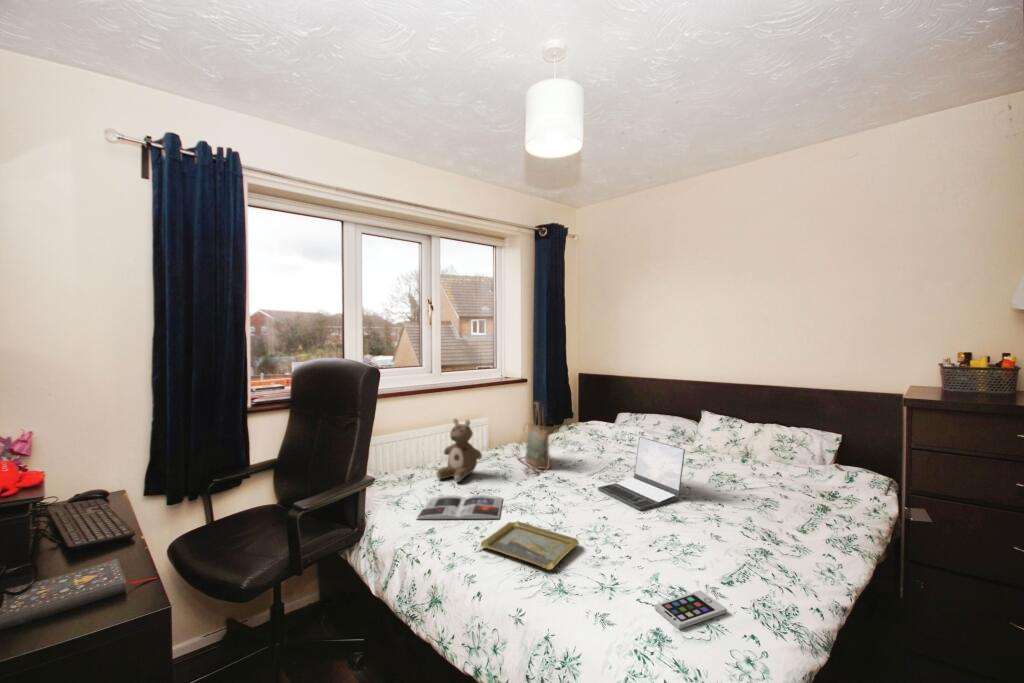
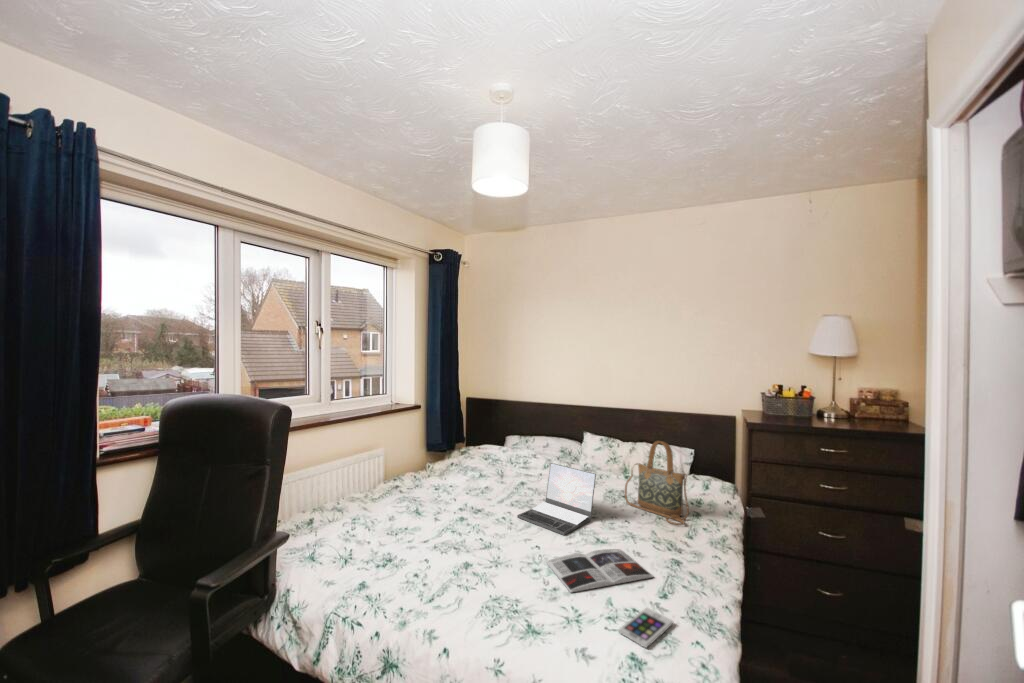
handbag: present [516,402,550,473] -> present [625,441,689,525]
stuffed bear: present [436,419,482,482] -> none [344,453,396,524]
magazine: present [417,495,503,519] -> present [546,549,653,593]
tray: present [481,521,579,570] -> none [432,562,529,611]

